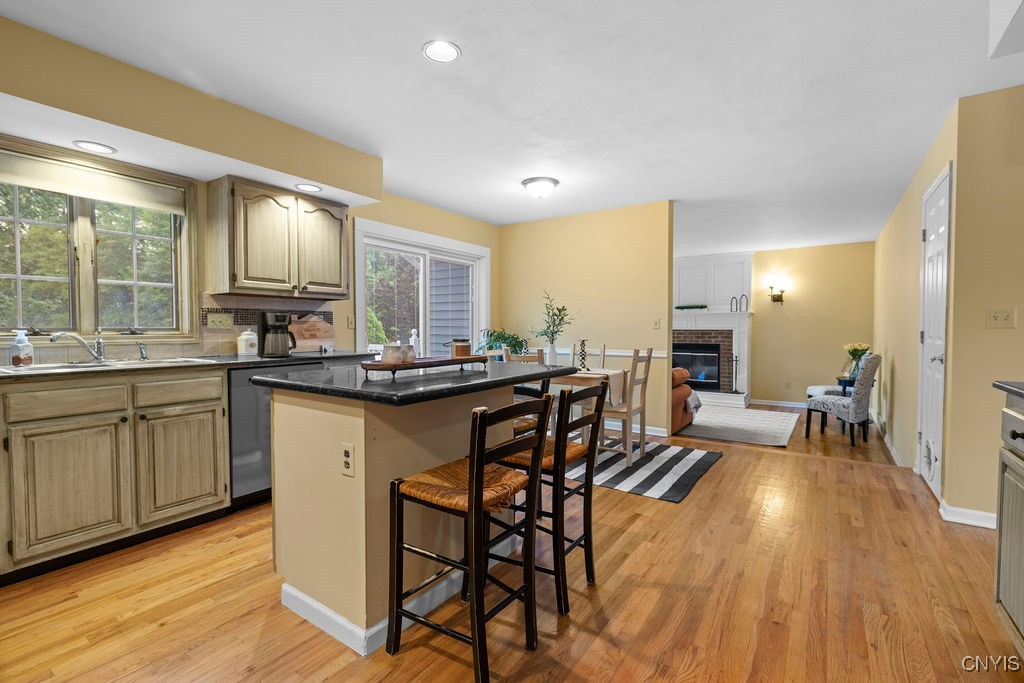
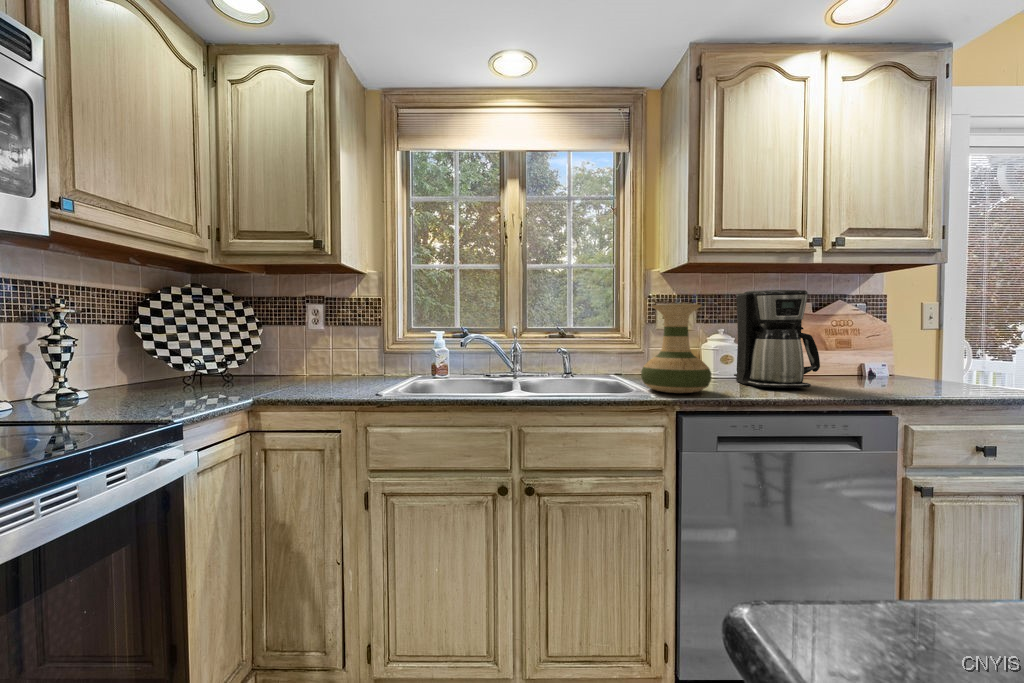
vase: none [205,317,245,361] -> present [641,304,711,393]

